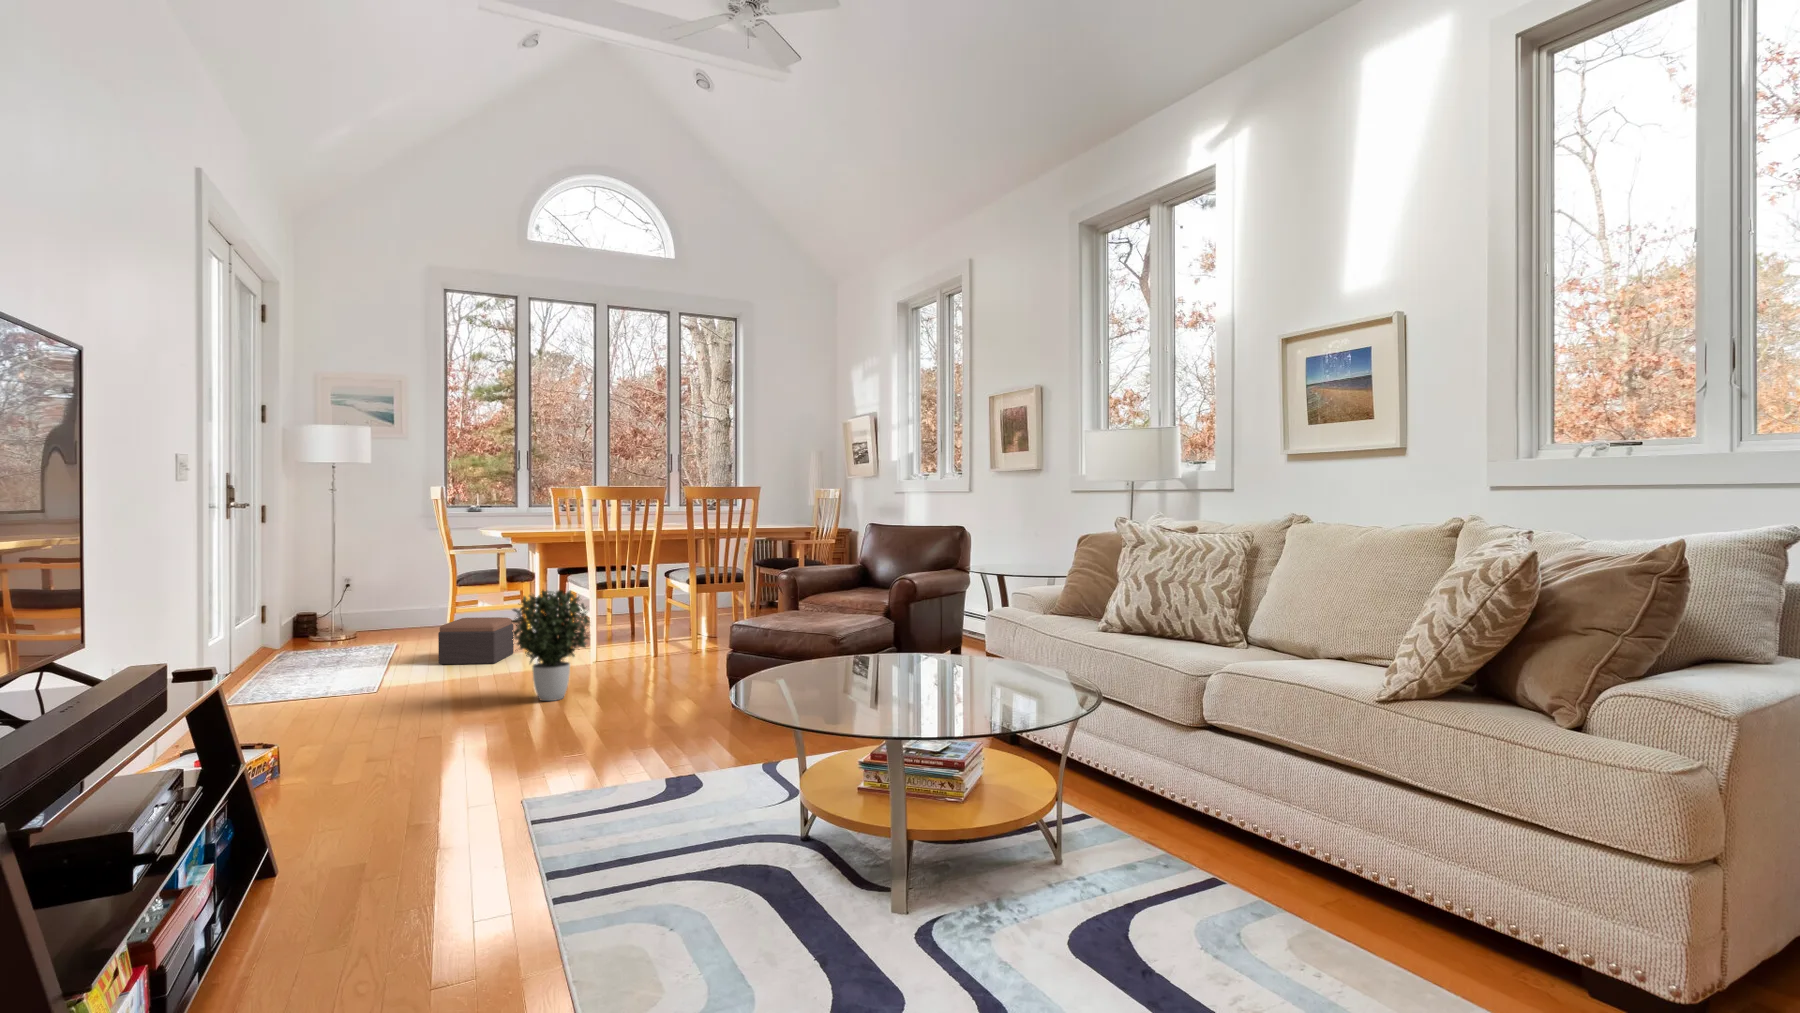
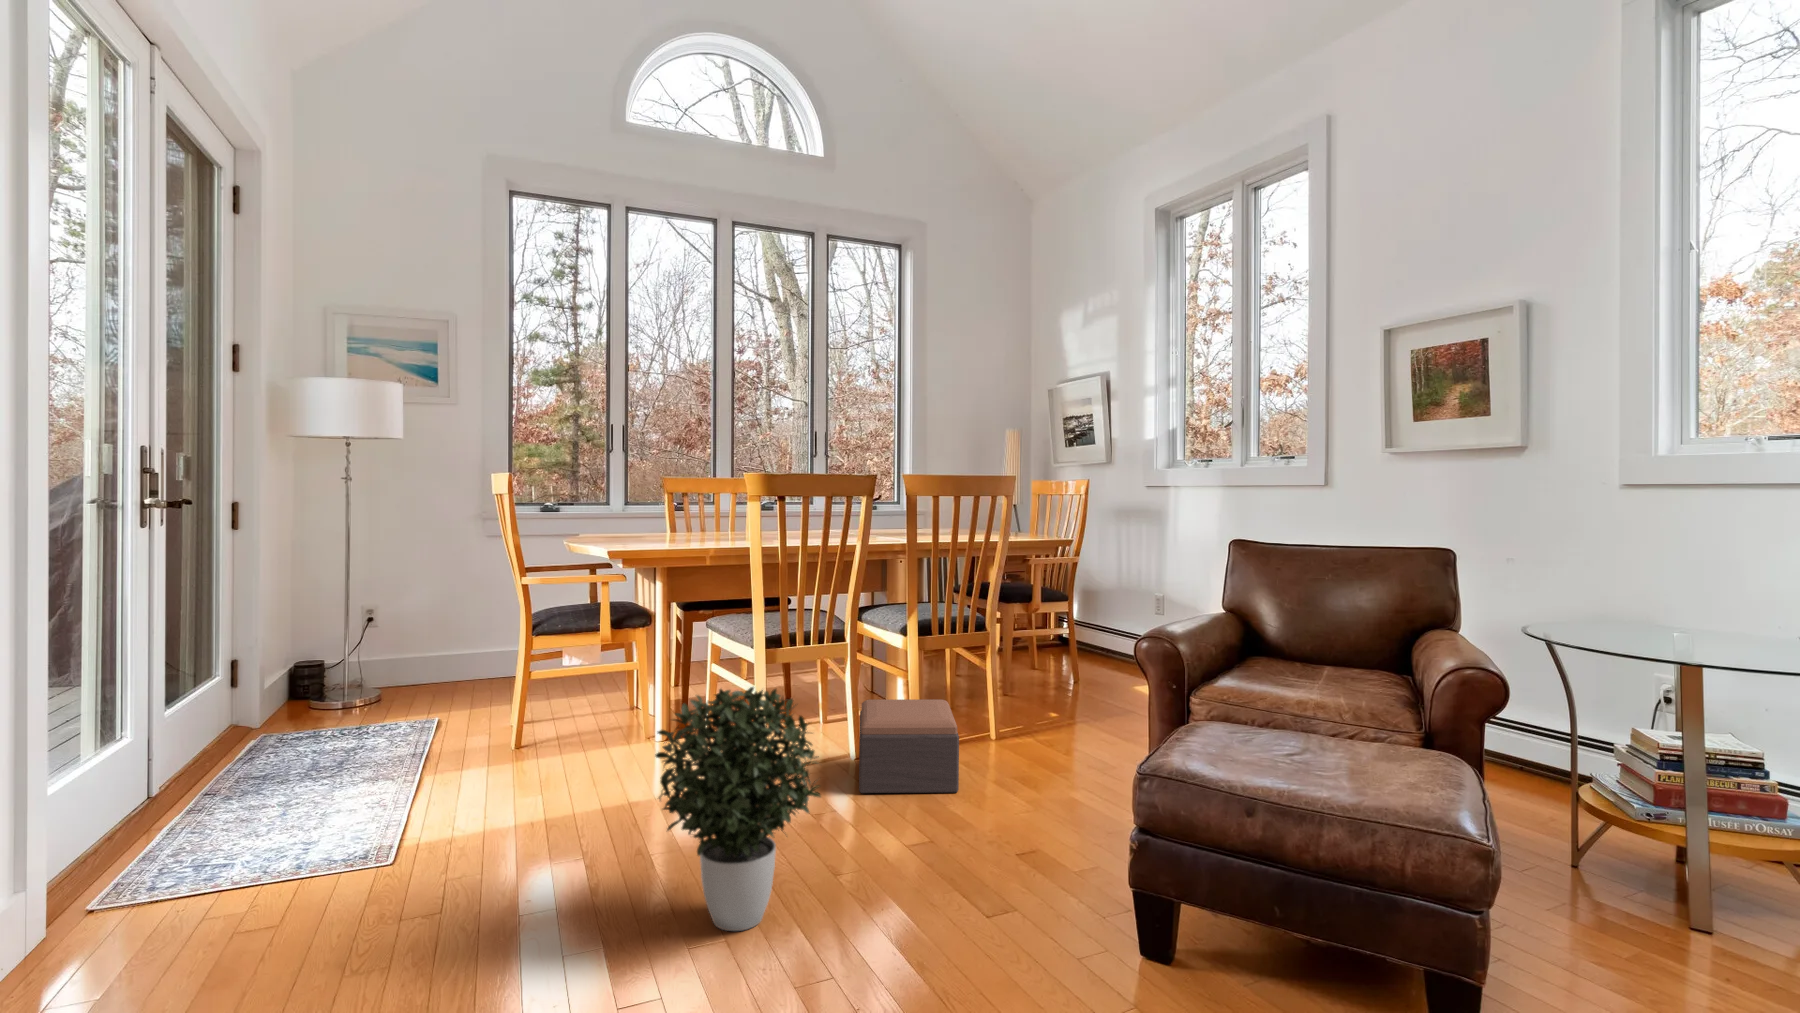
footstool: present [438,617,514,664] -> present [859,699,959,793]

